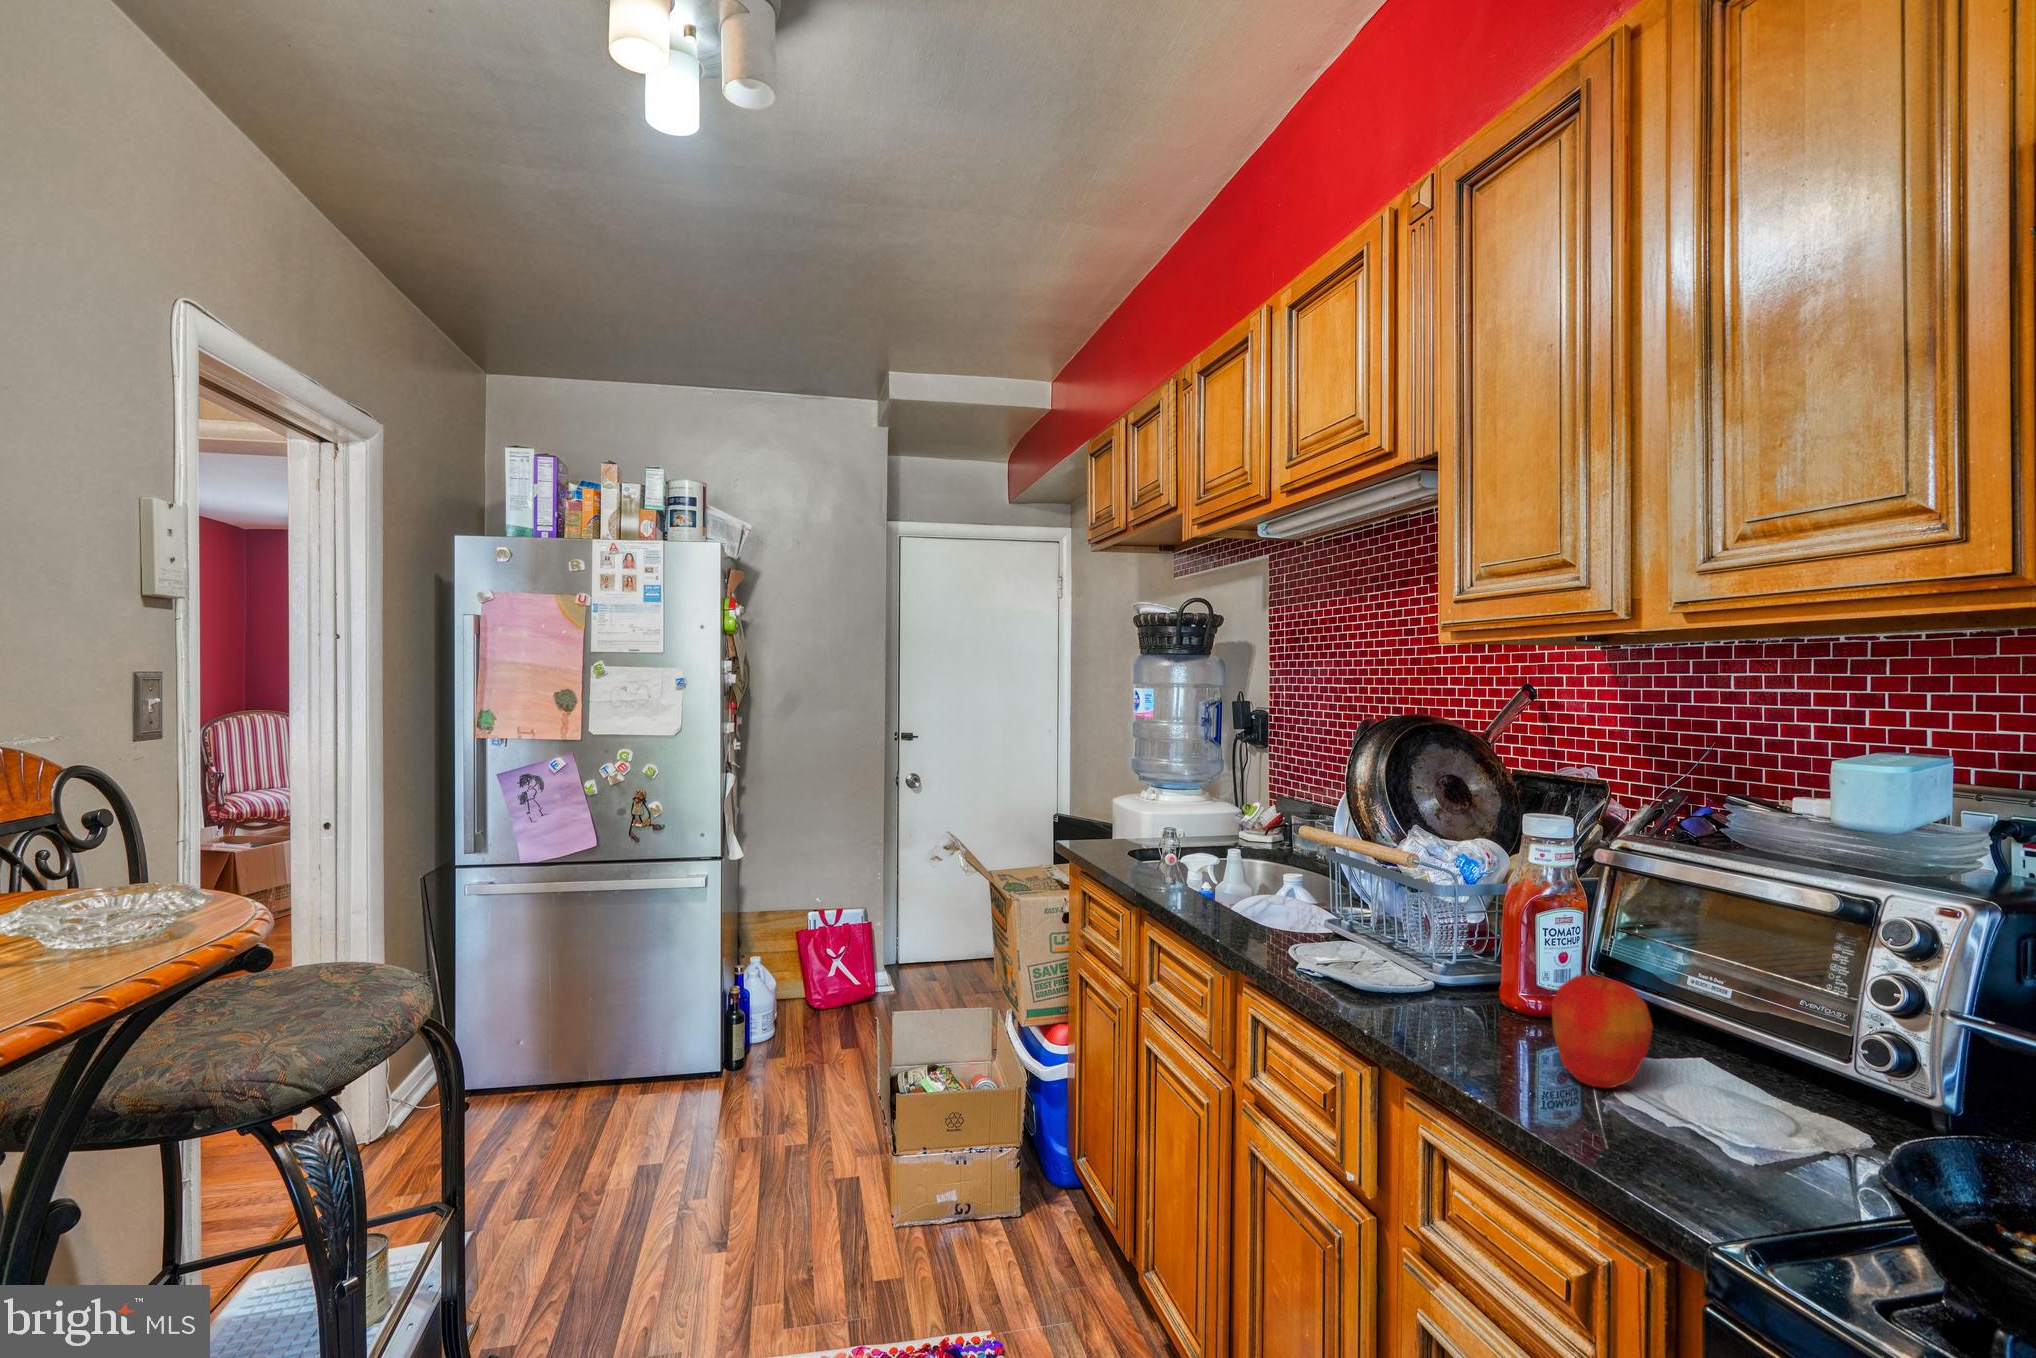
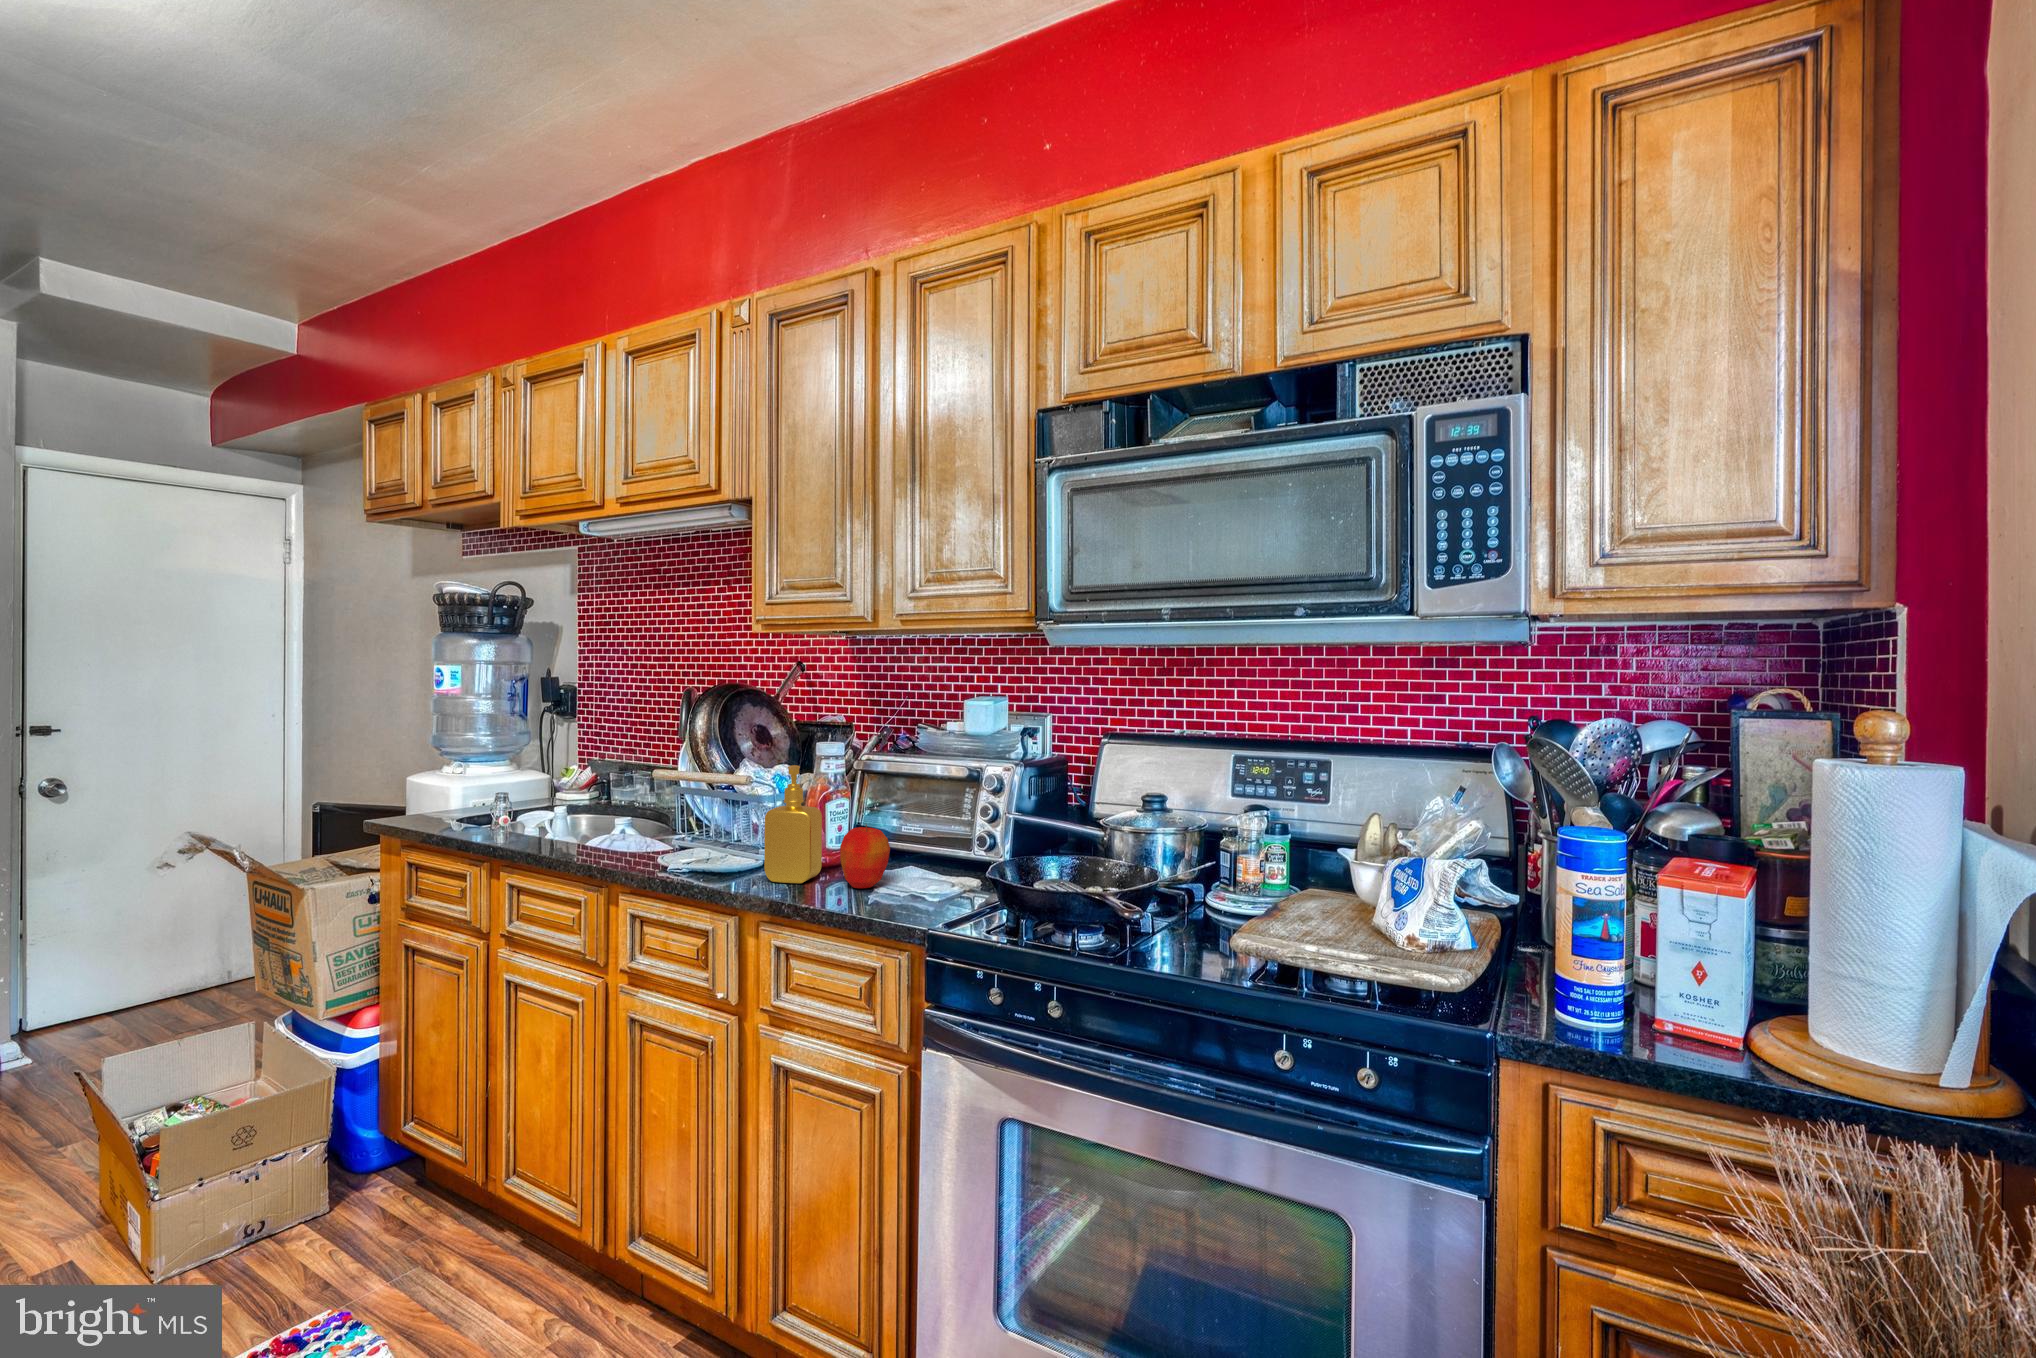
soap dispenser: none [1427,851,1525,1047] -> present [764,765,822,883]

